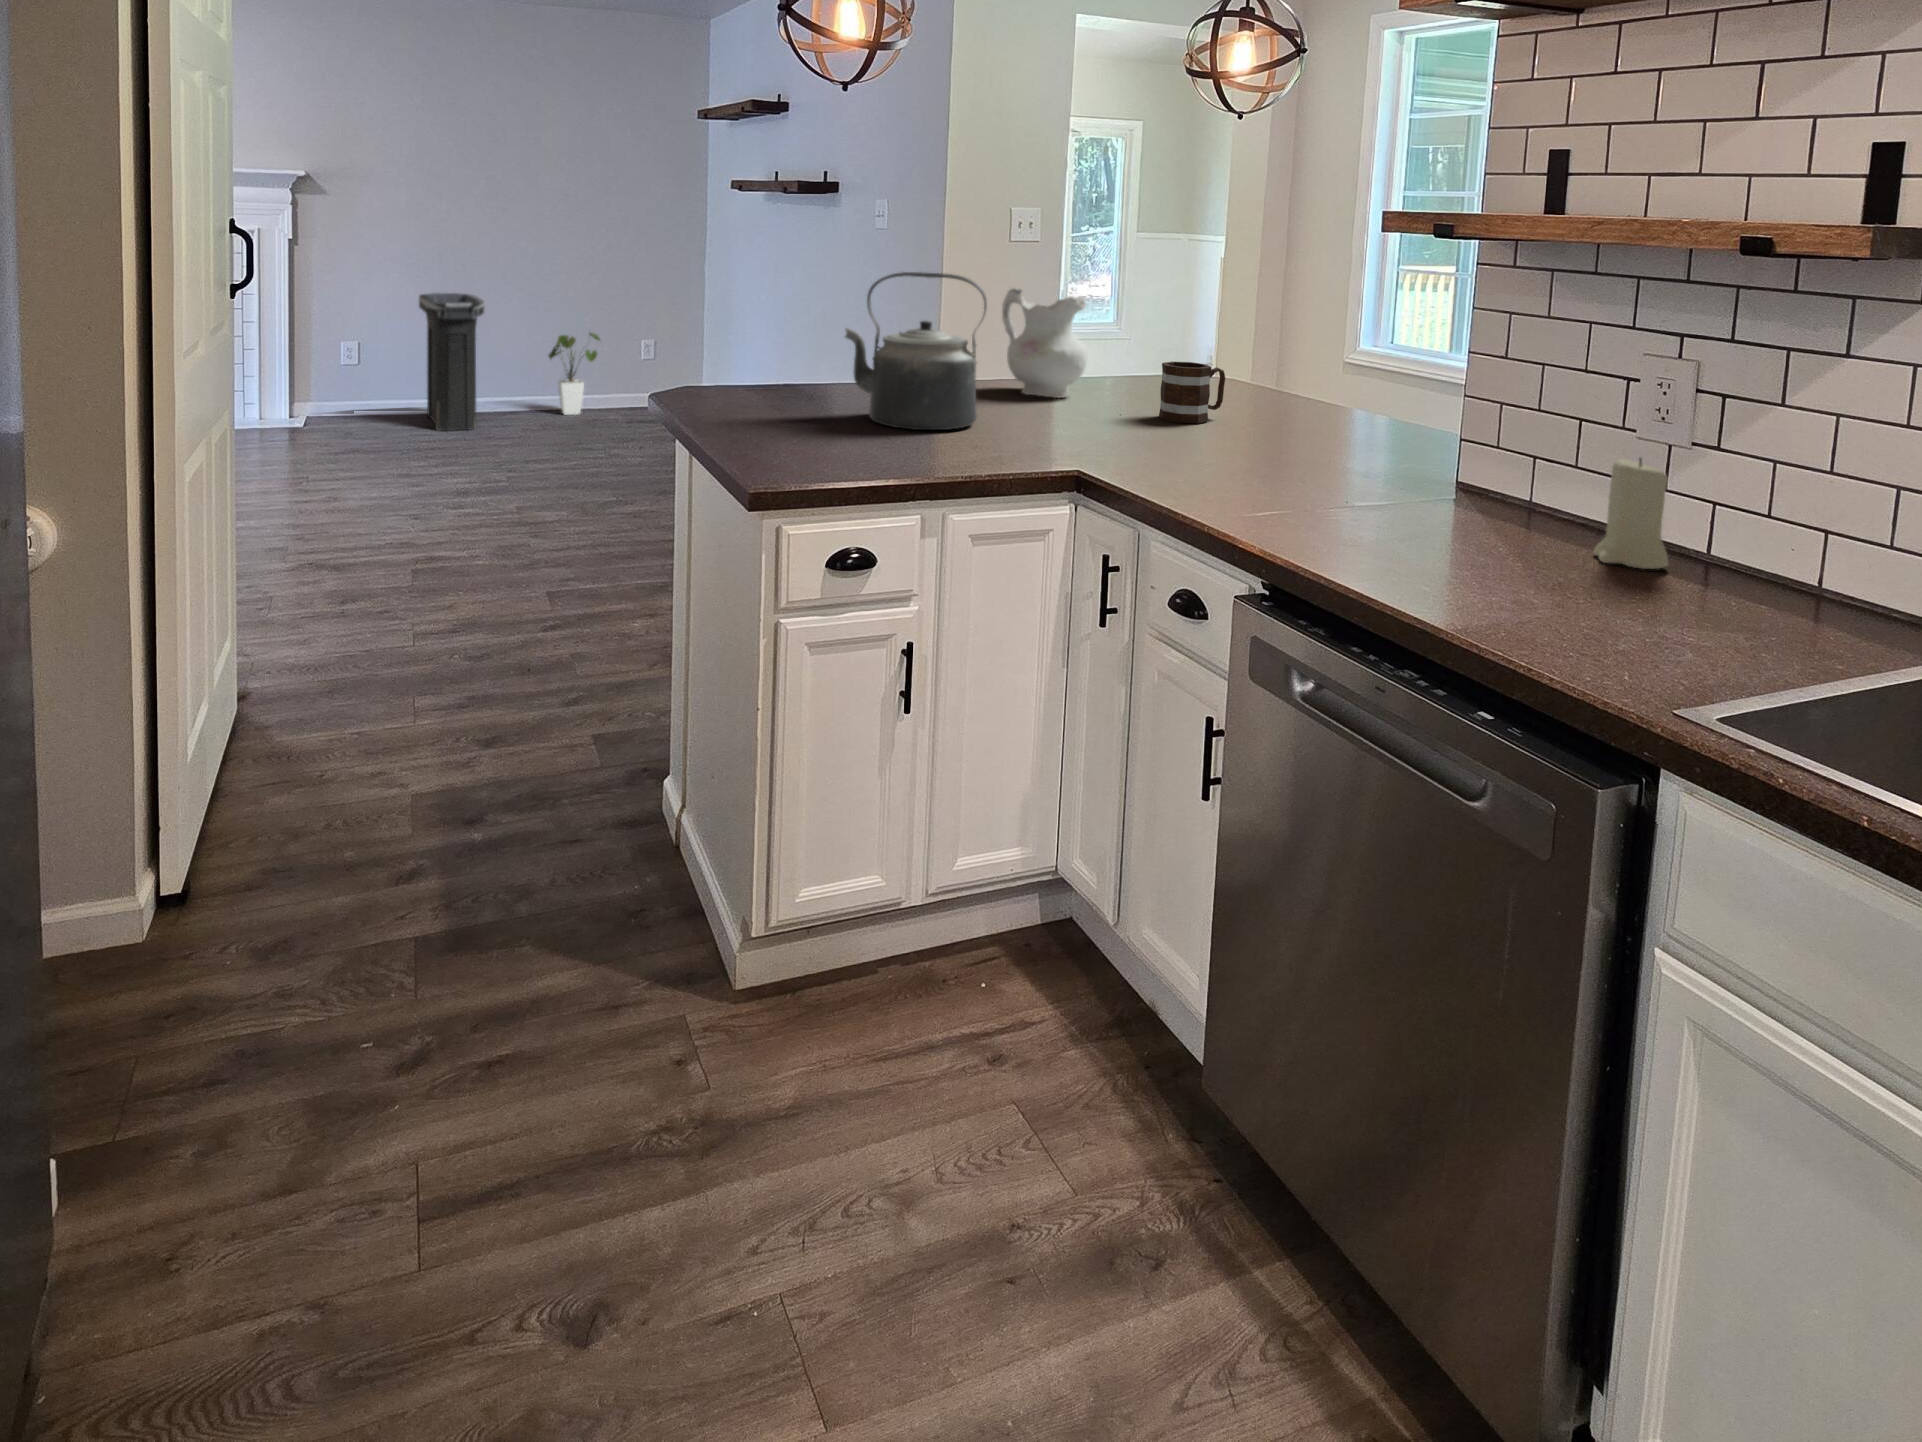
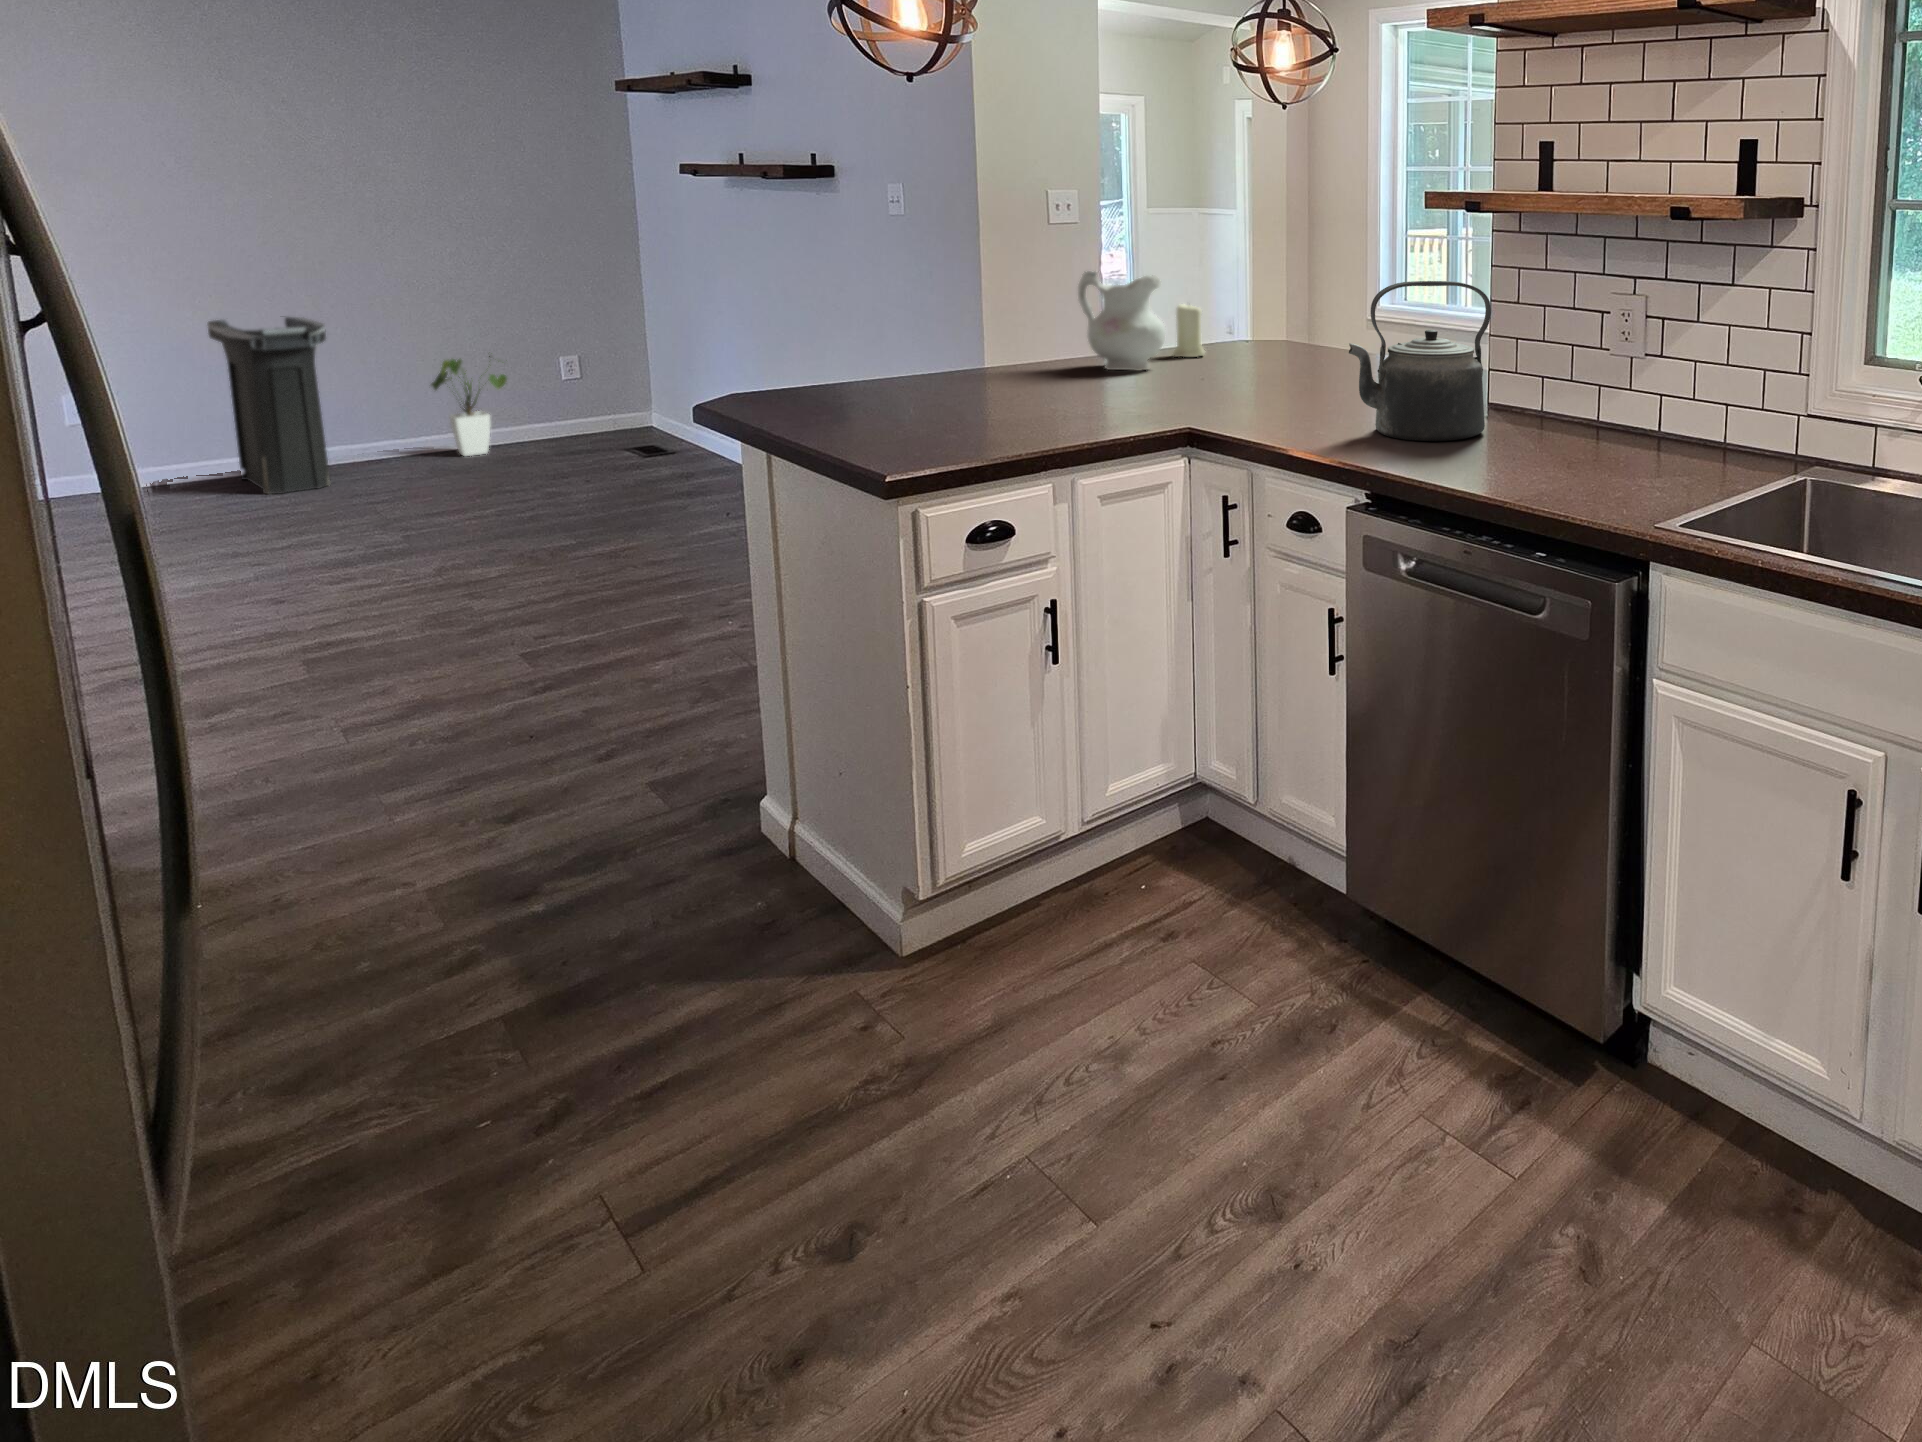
kettle: present [845,272,987,430] -> present [1349,281,1491,441]
mug: present [1159,362,1225,424] -> none [1238,328,1293,382]
candle: present [1594,458,1668,569] -> present [1173,304,1205,357]

